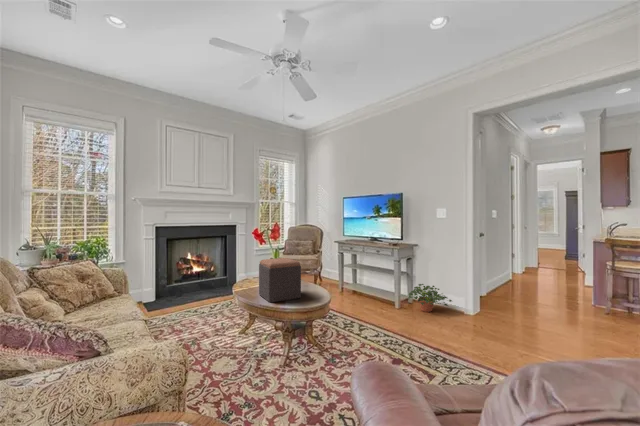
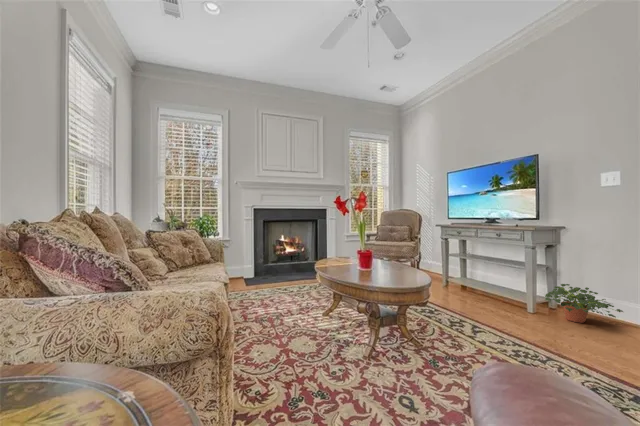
footstool: present [259,258,301,303] -> none [344,232,393,280]

